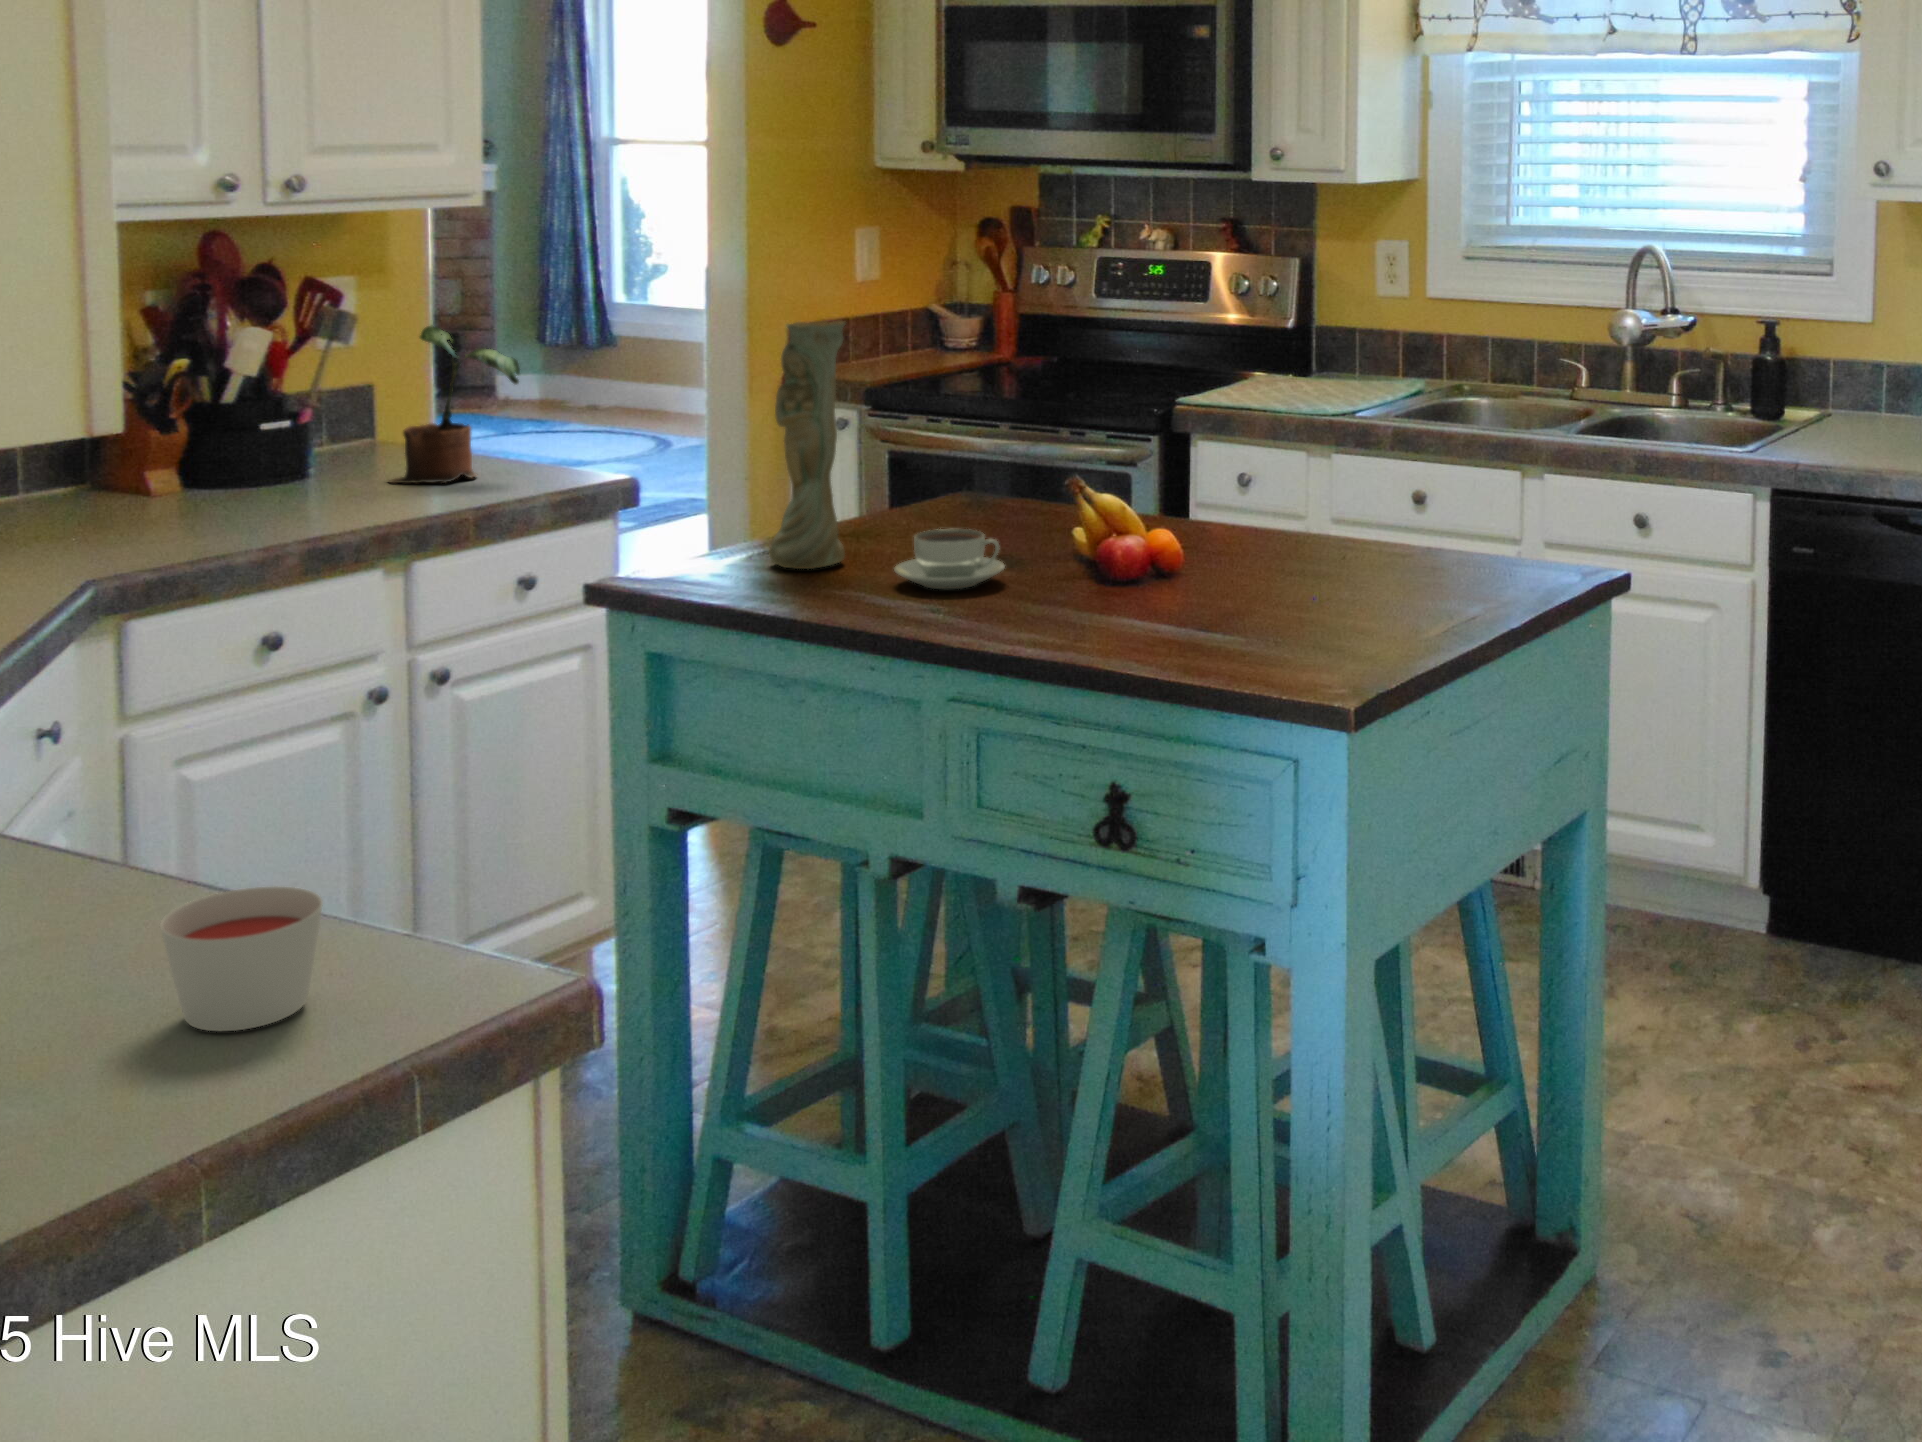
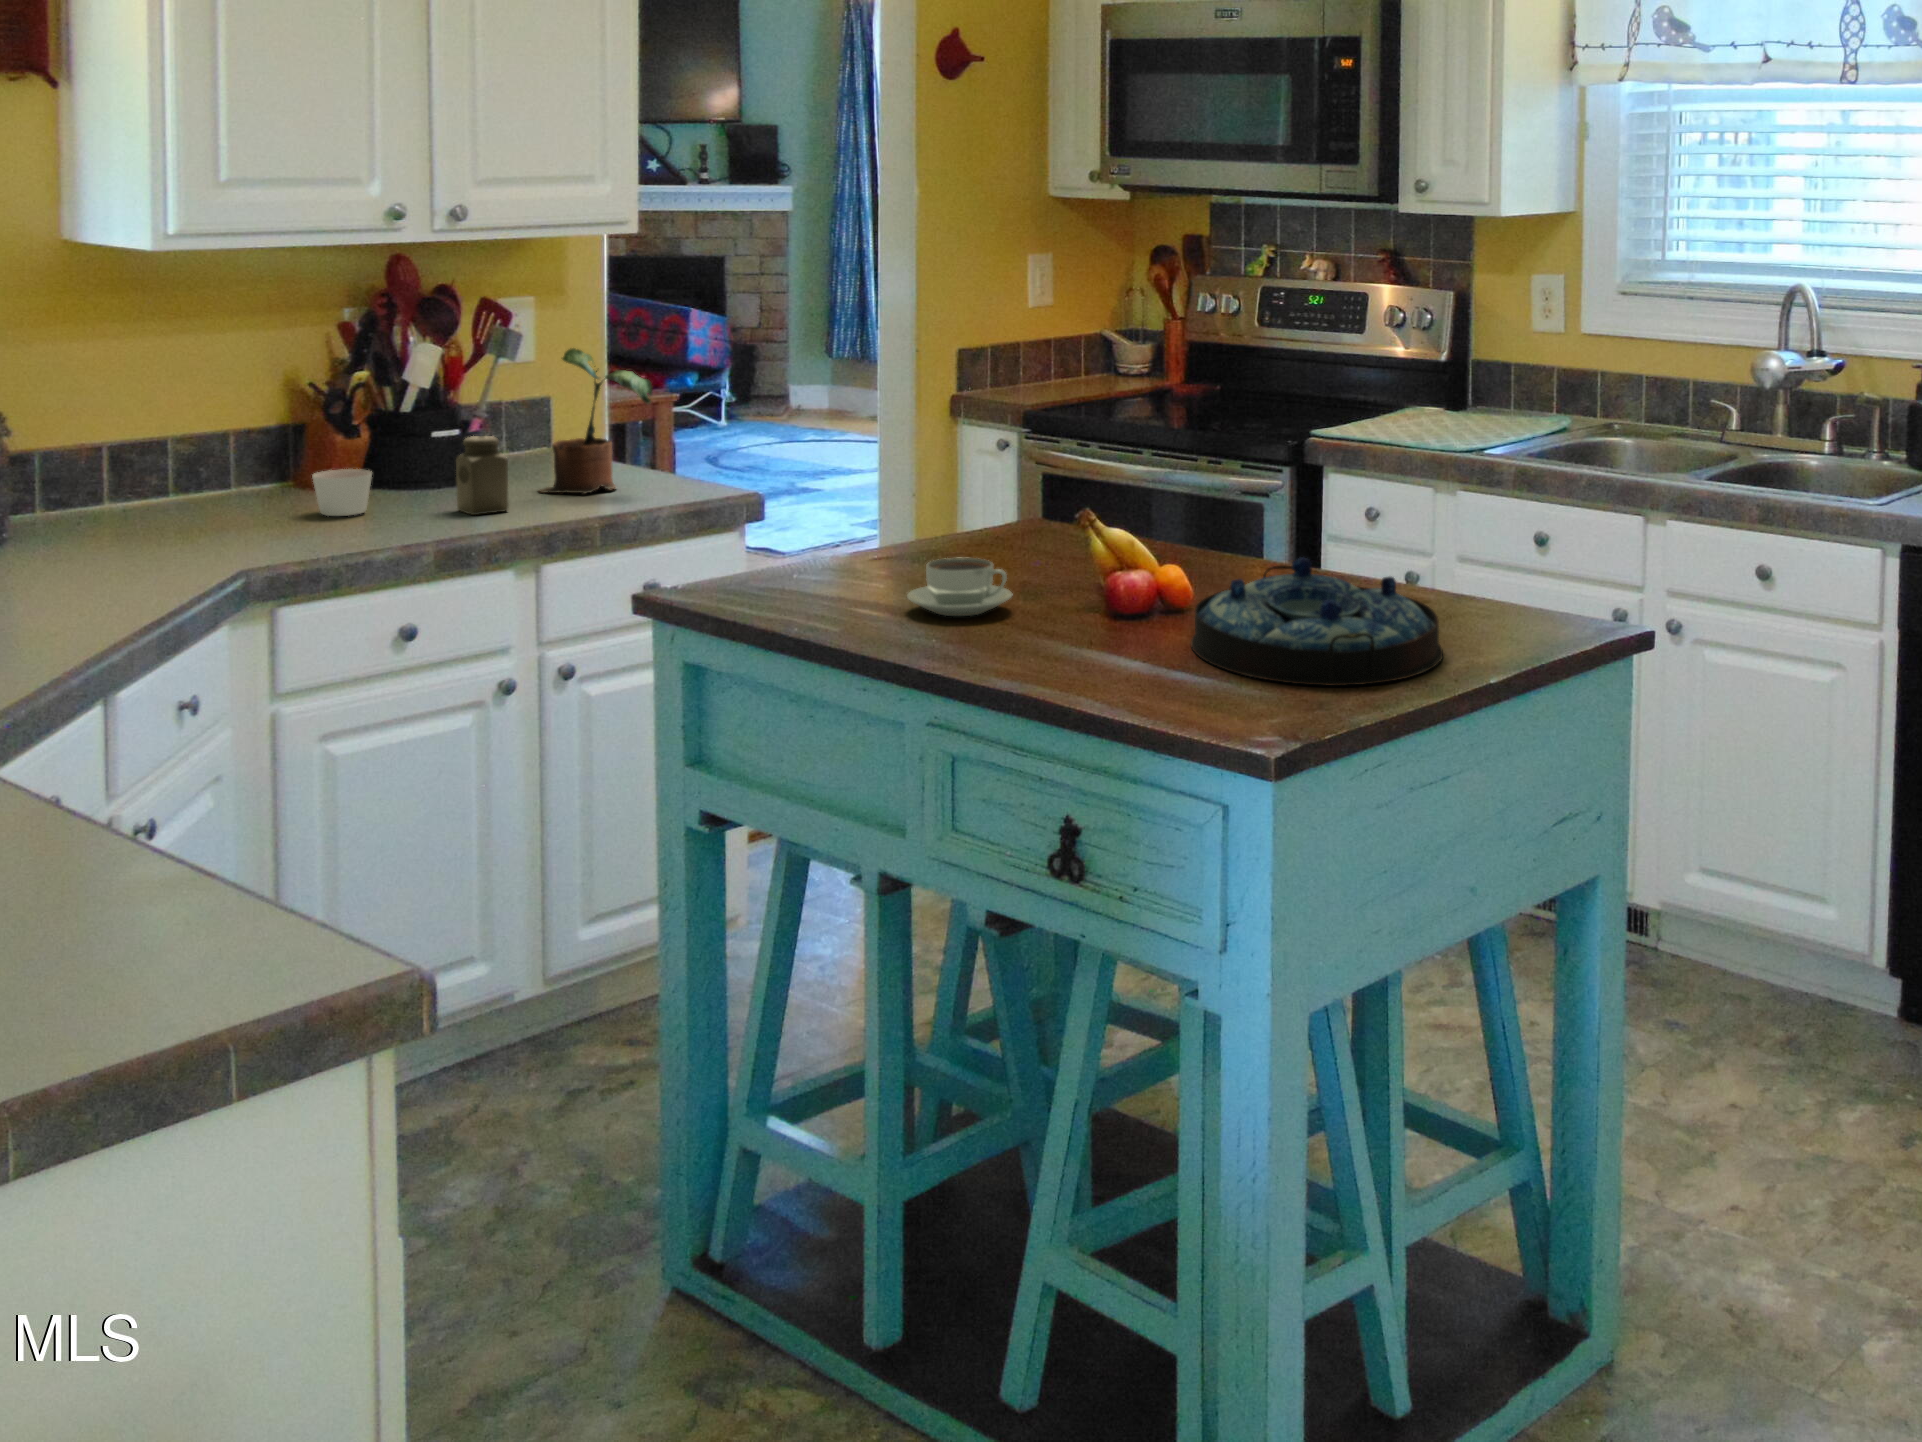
vase: present [770,321,845,569] -> none [807,354,879,590]
salt shaker: none [305,423,368,509] -> present [456,436,509,515]
serving tray: none [1204,514,1461,638] -> present [1191,557,1443,686]
candle: present [160,886,323,1031] -> present [312,469,372,516]

